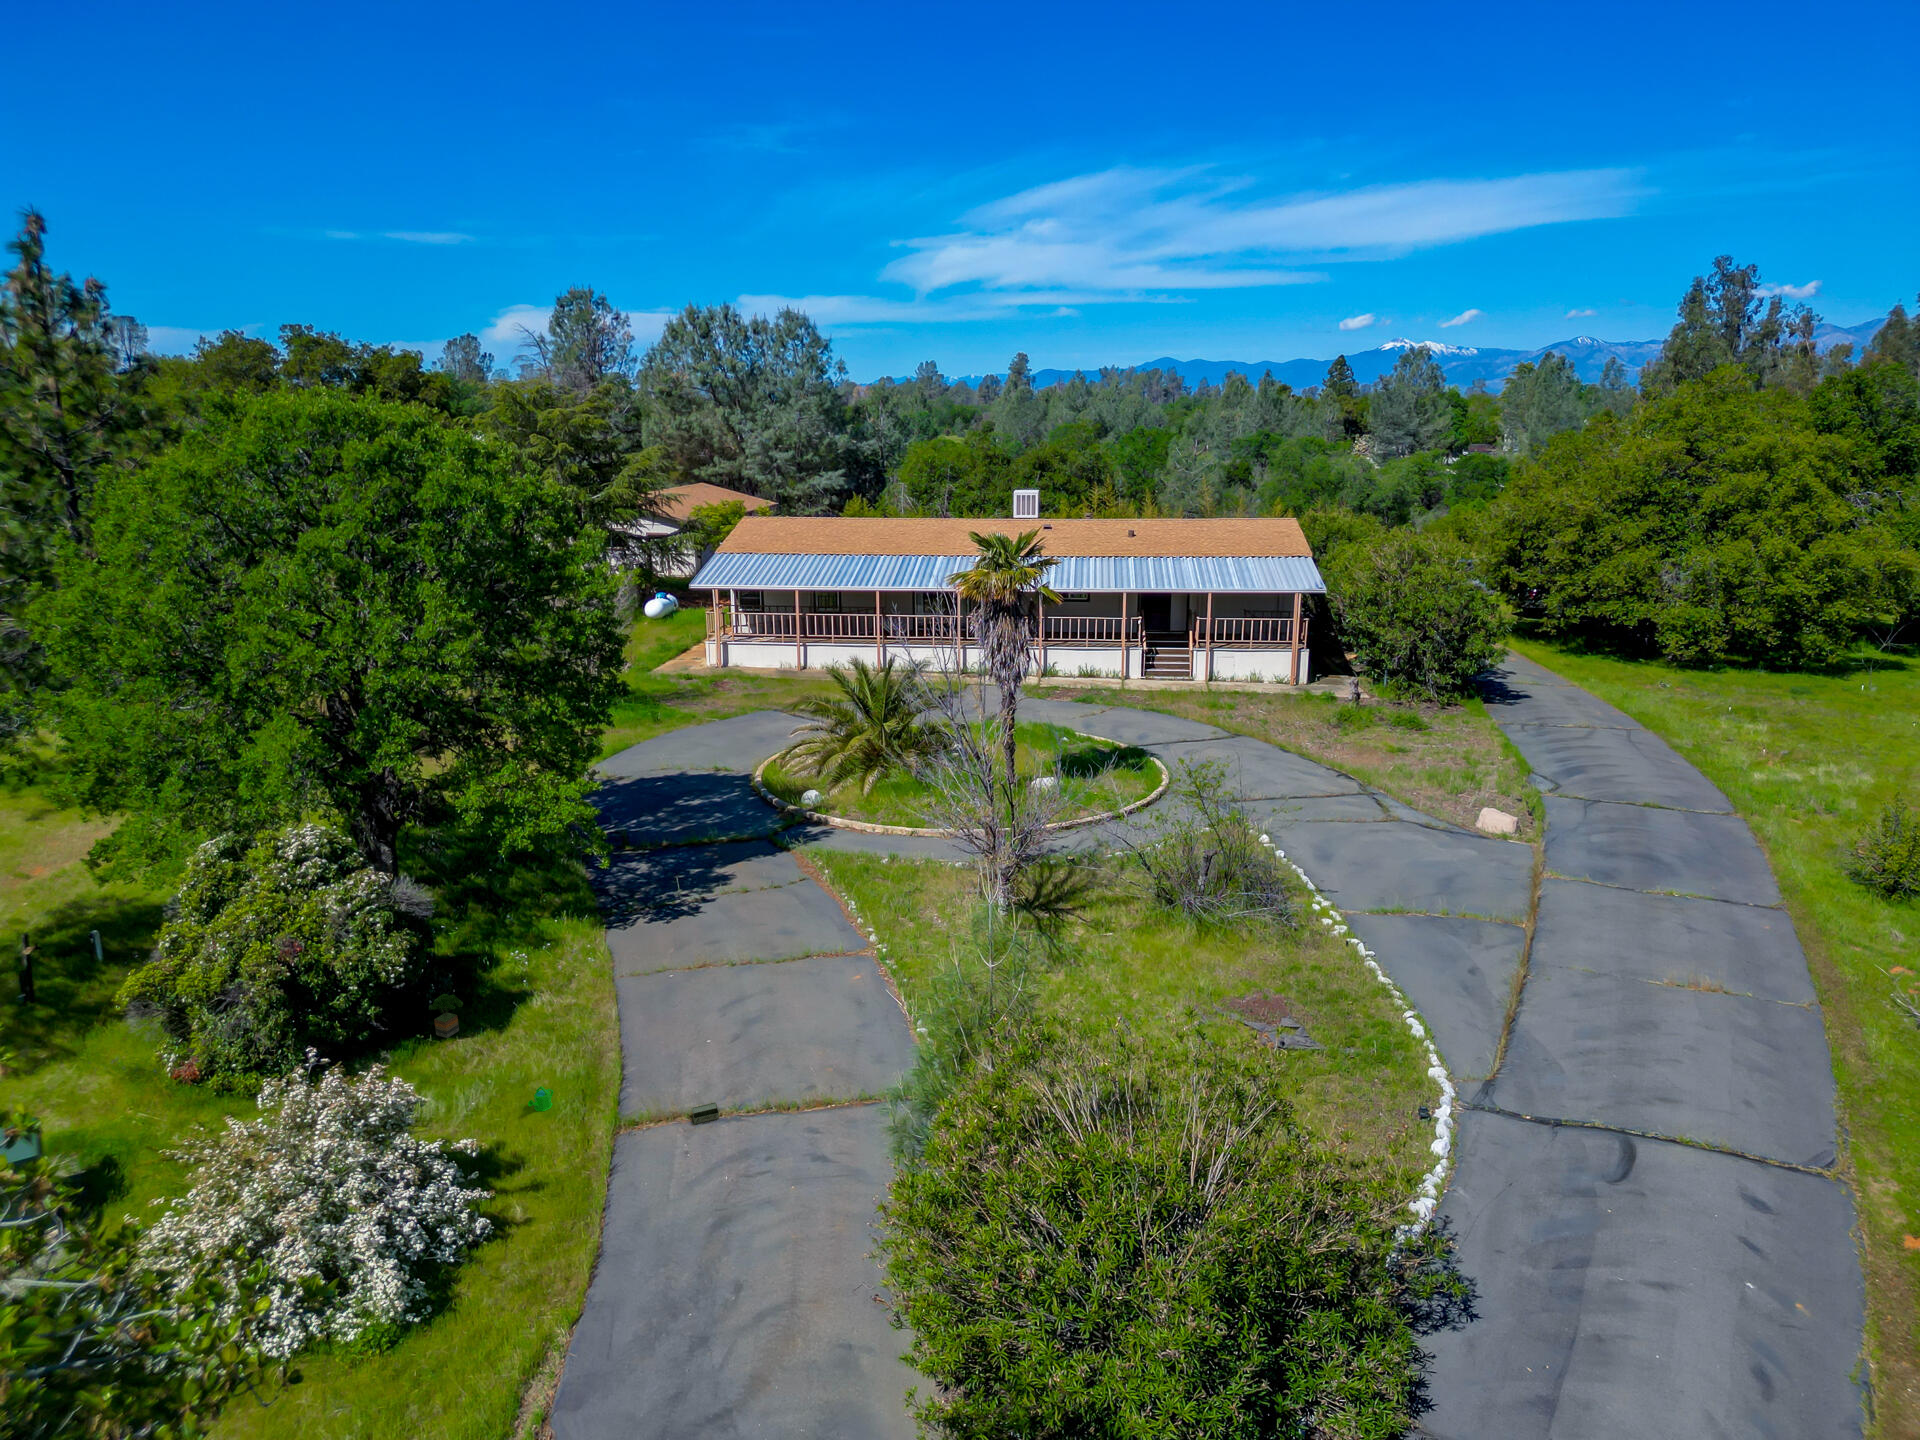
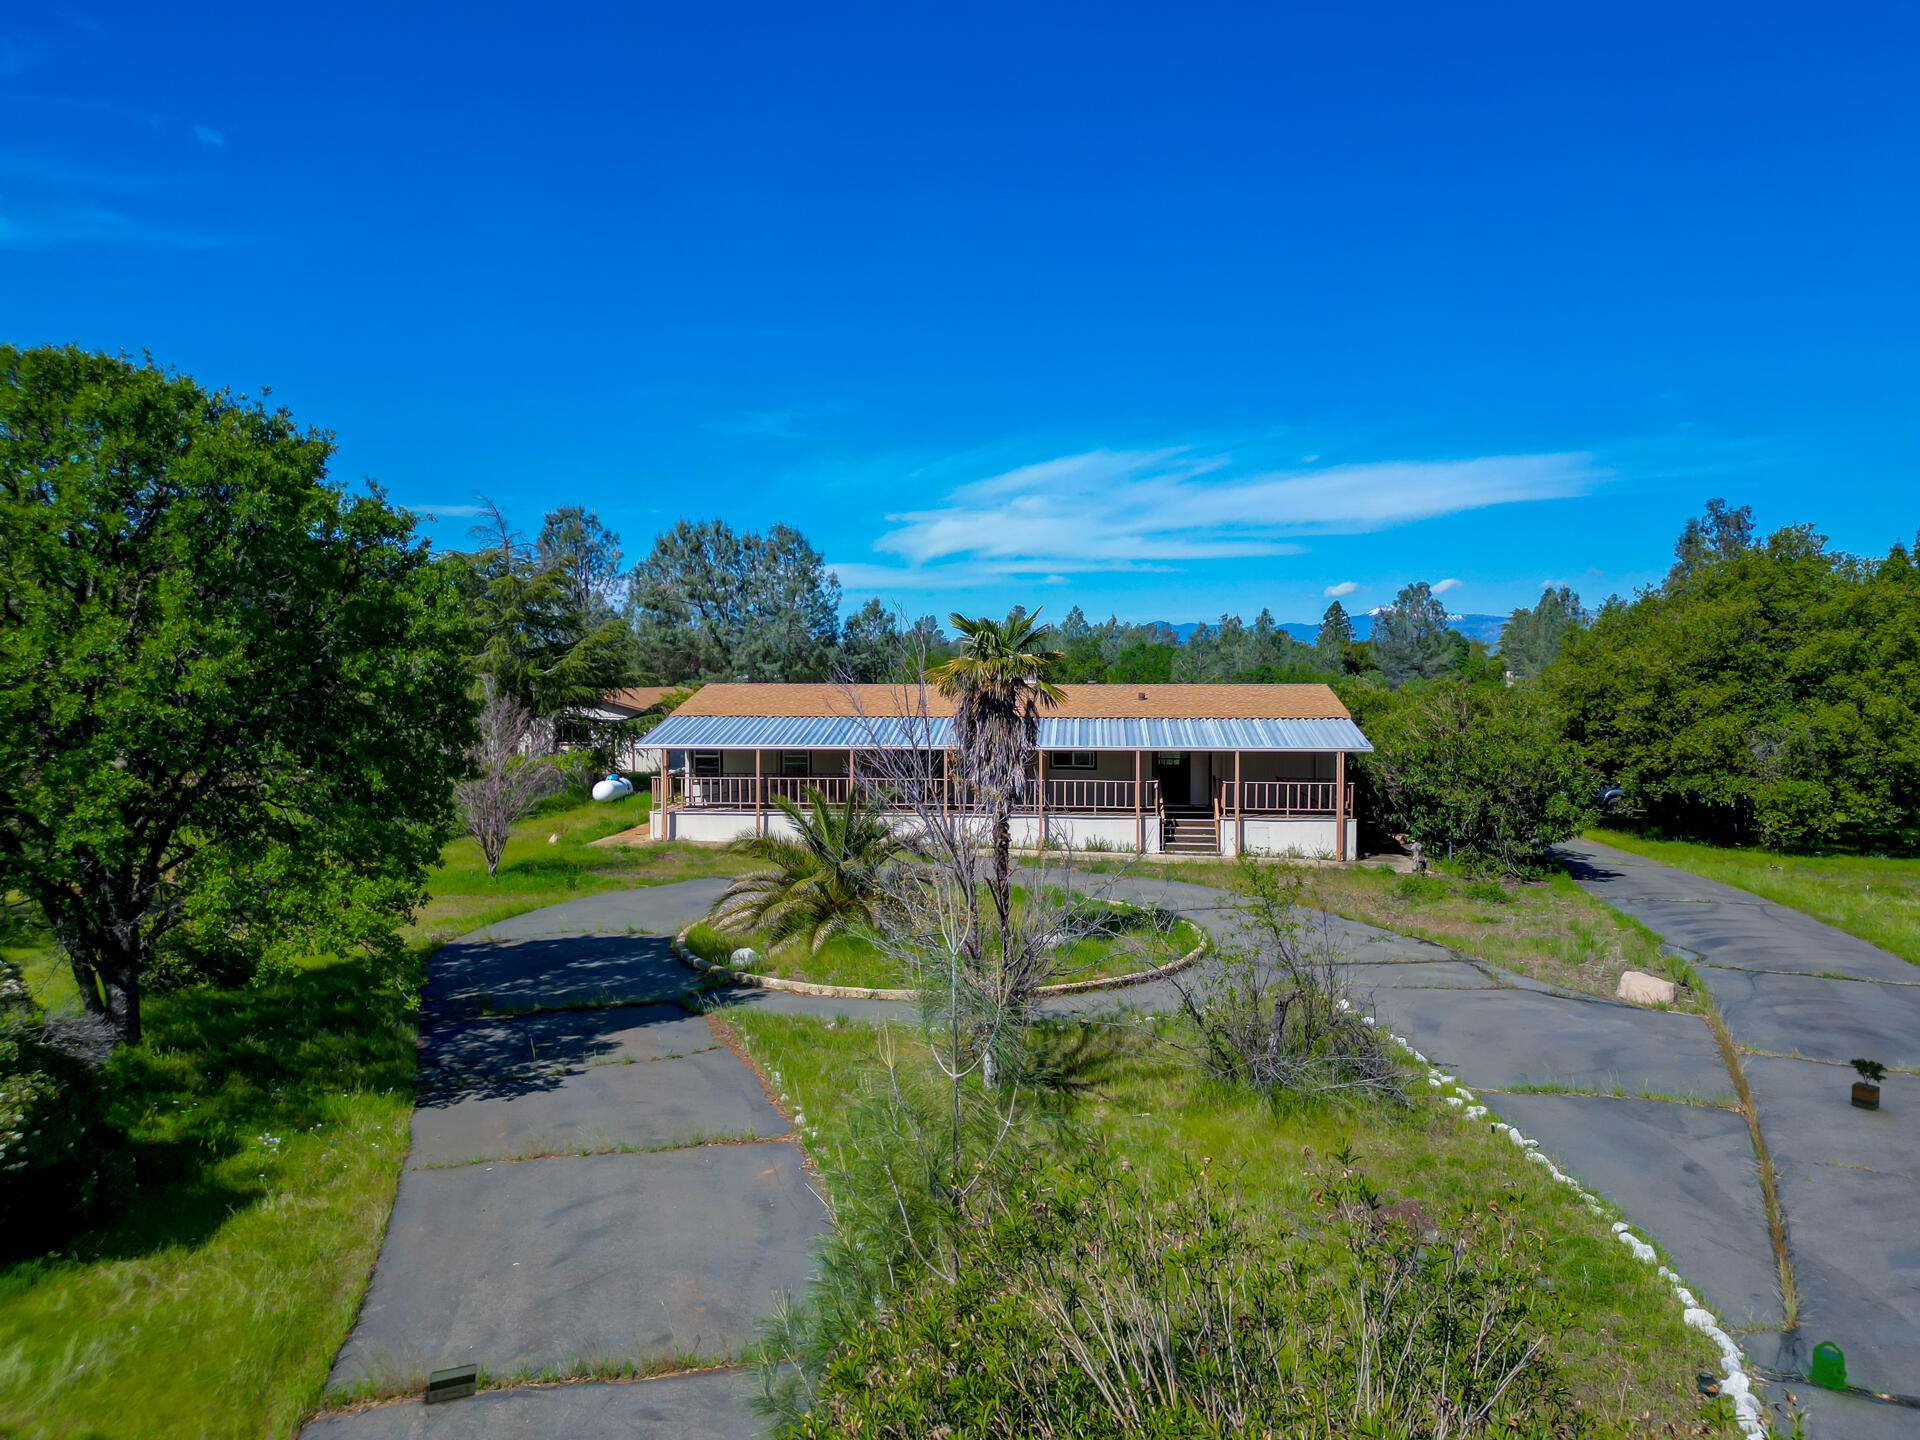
potted tree: present [429,994,463,1038] -> present [1850,1058,1888,1111]
watering can: present [528,1086,554,1111] -> present [1809,1341,1847,1389]

